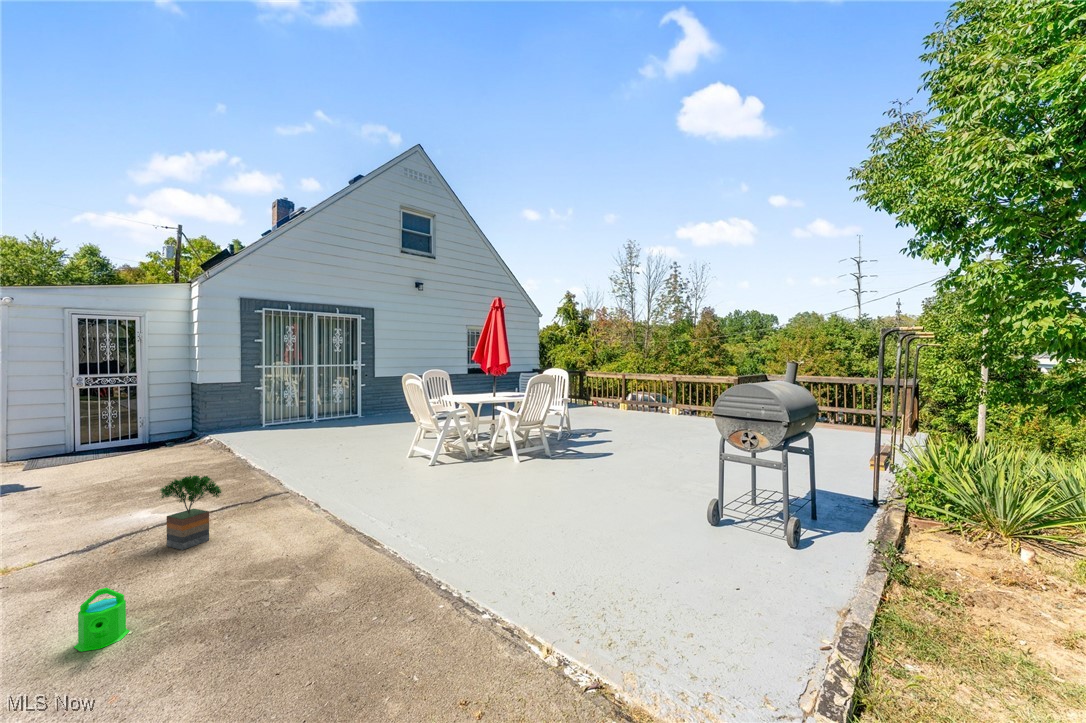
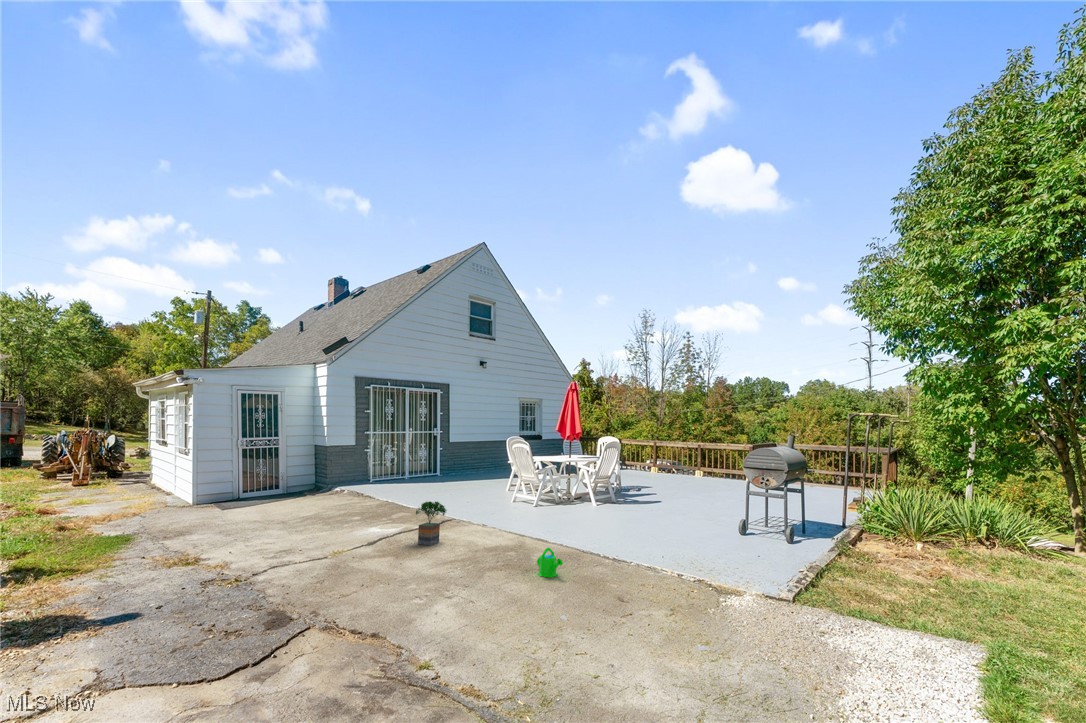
watering can: present [74,588,130,652] -> present [537,548,563,577]

